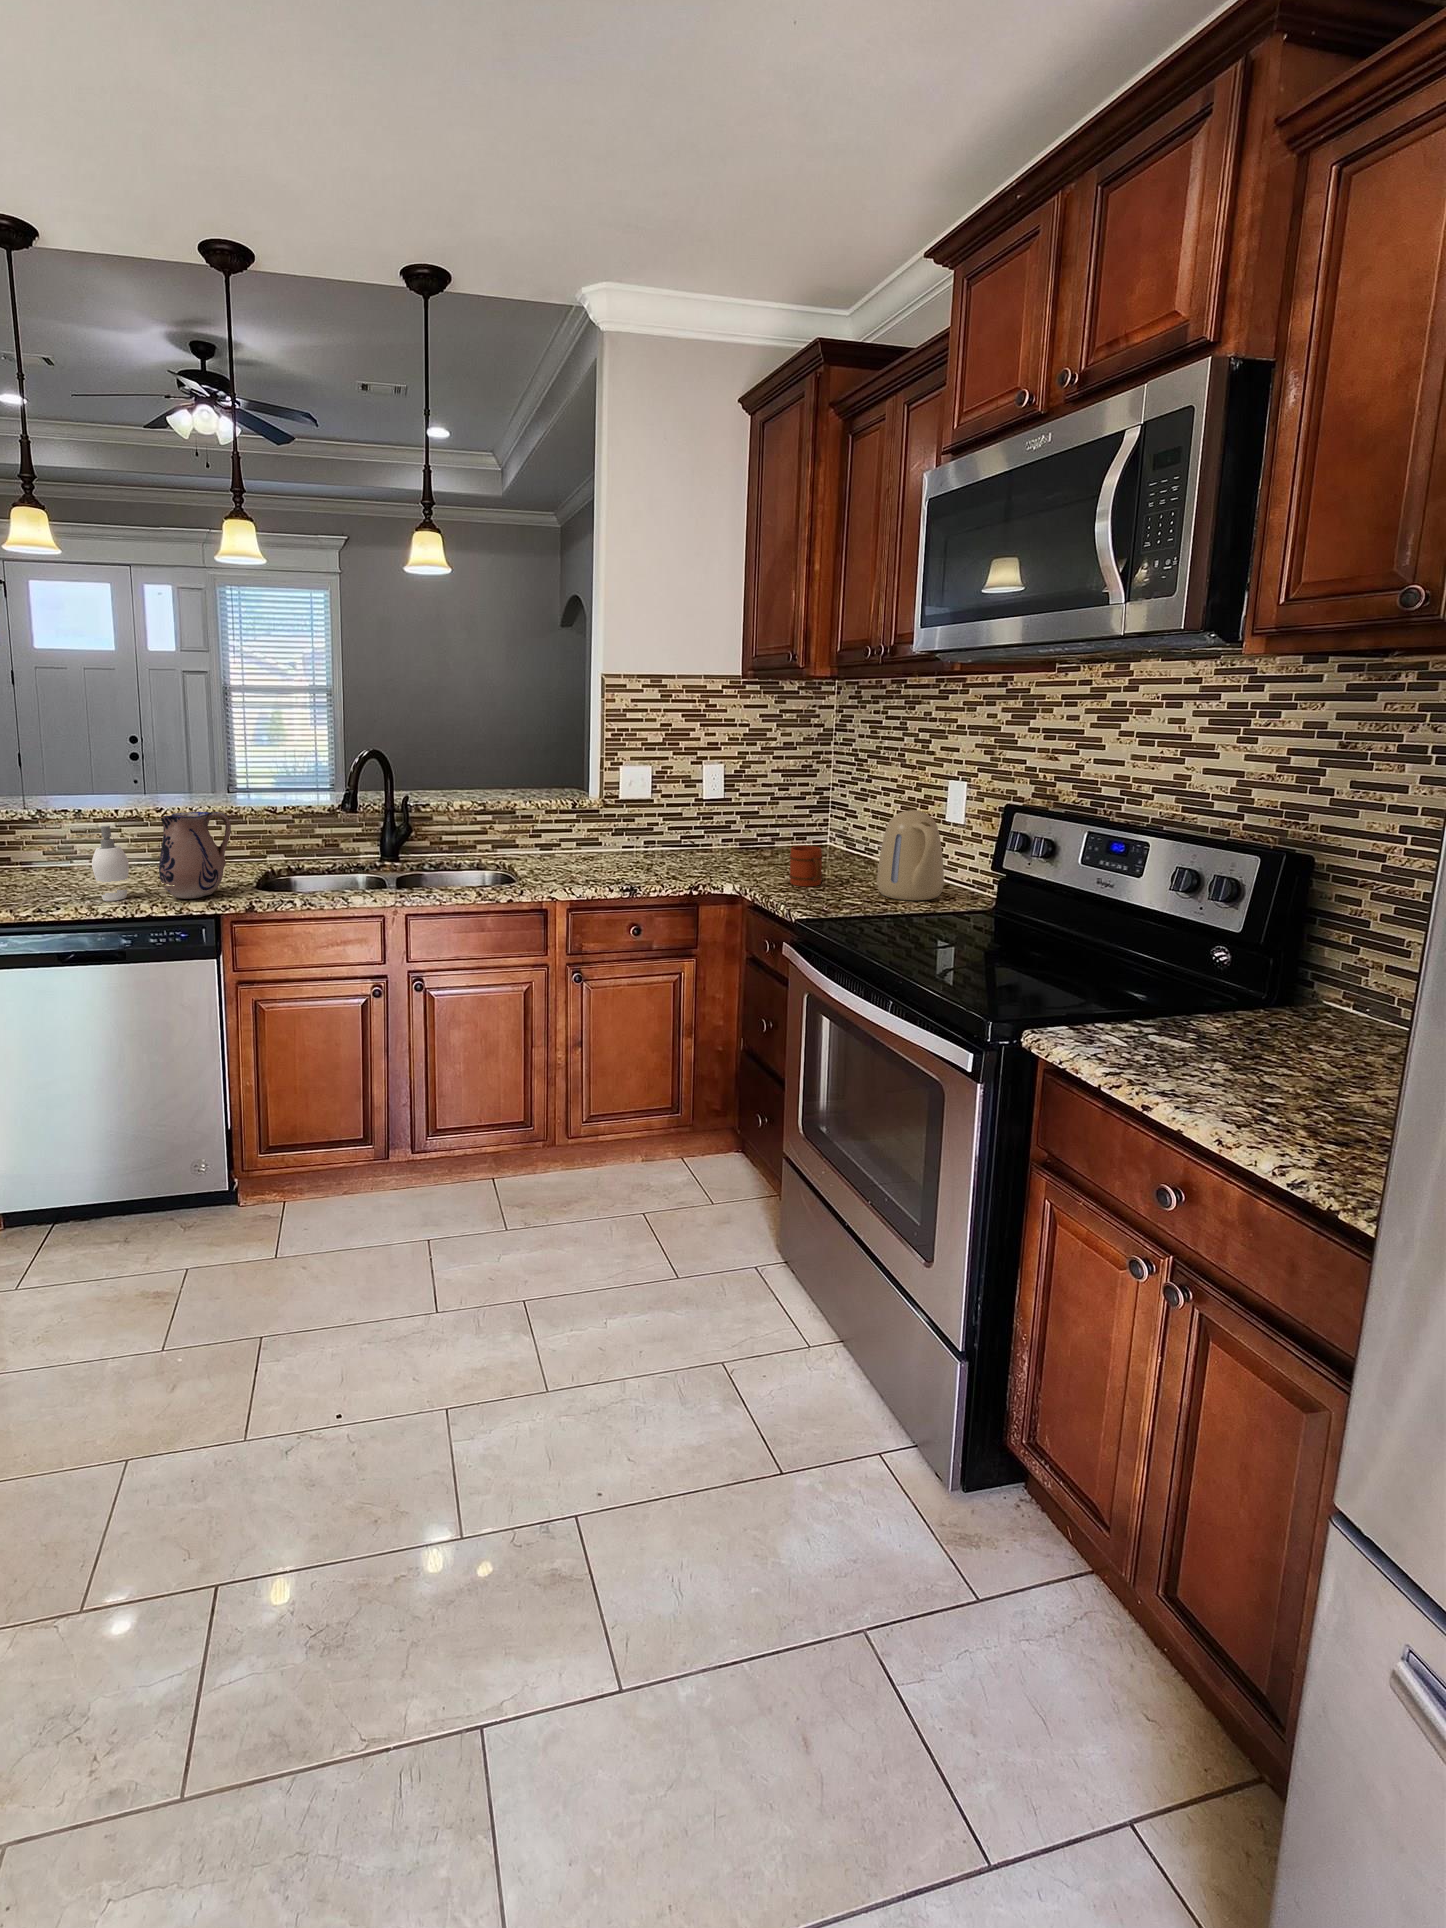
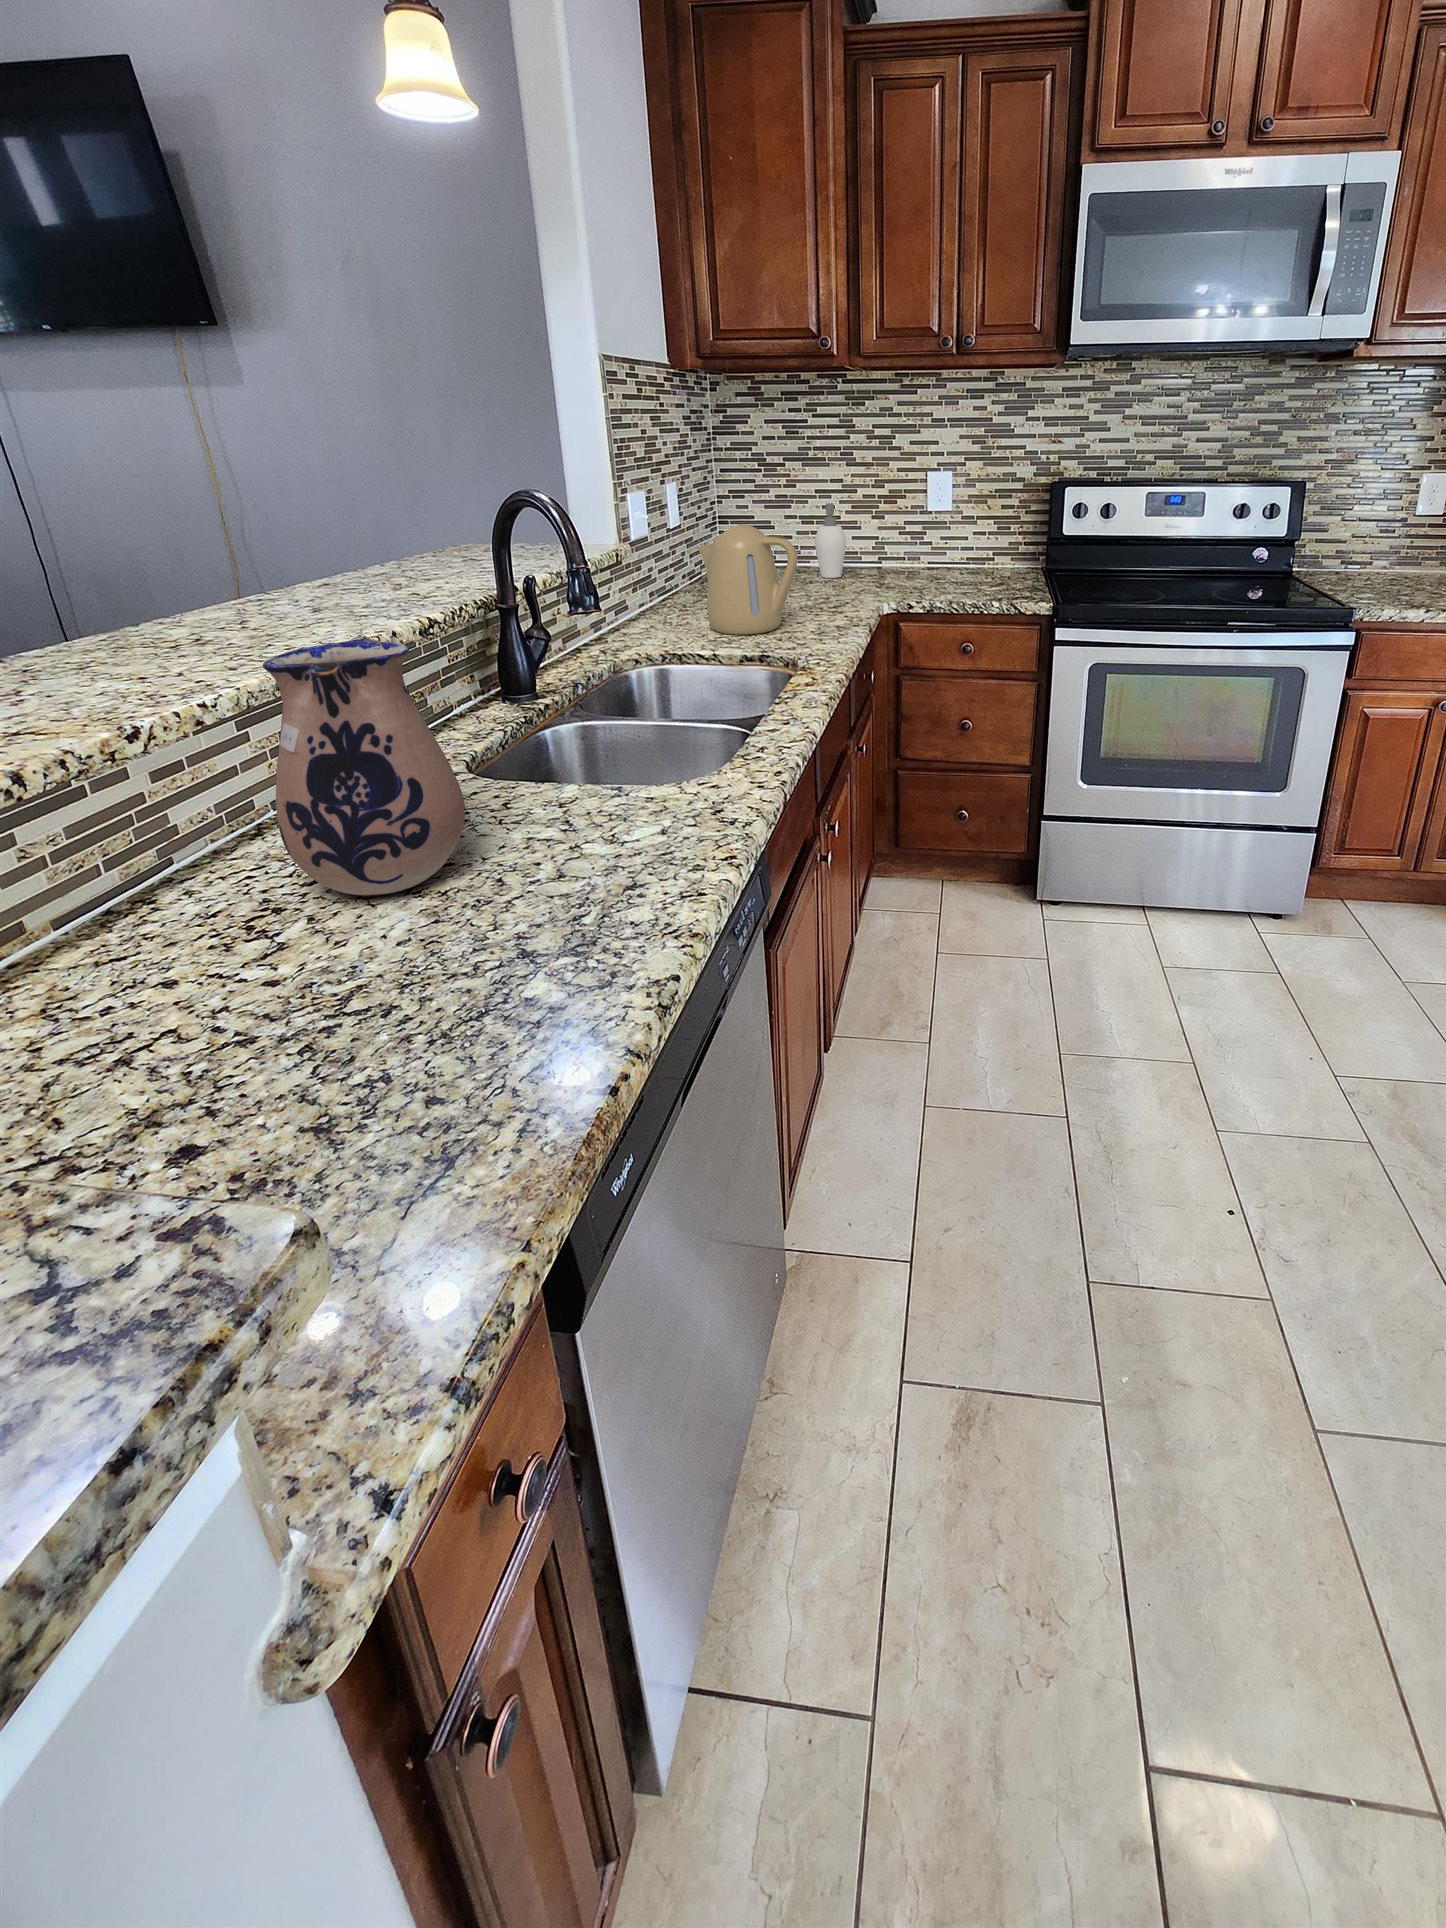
kettle: present [877,810,944,900] -> present [697,524,797,635]
soap dispenser: present [76,826,129,901] -> present [815,503,846,578]
mug: present [789,846,822,886] -> none [878,552,920,595]

